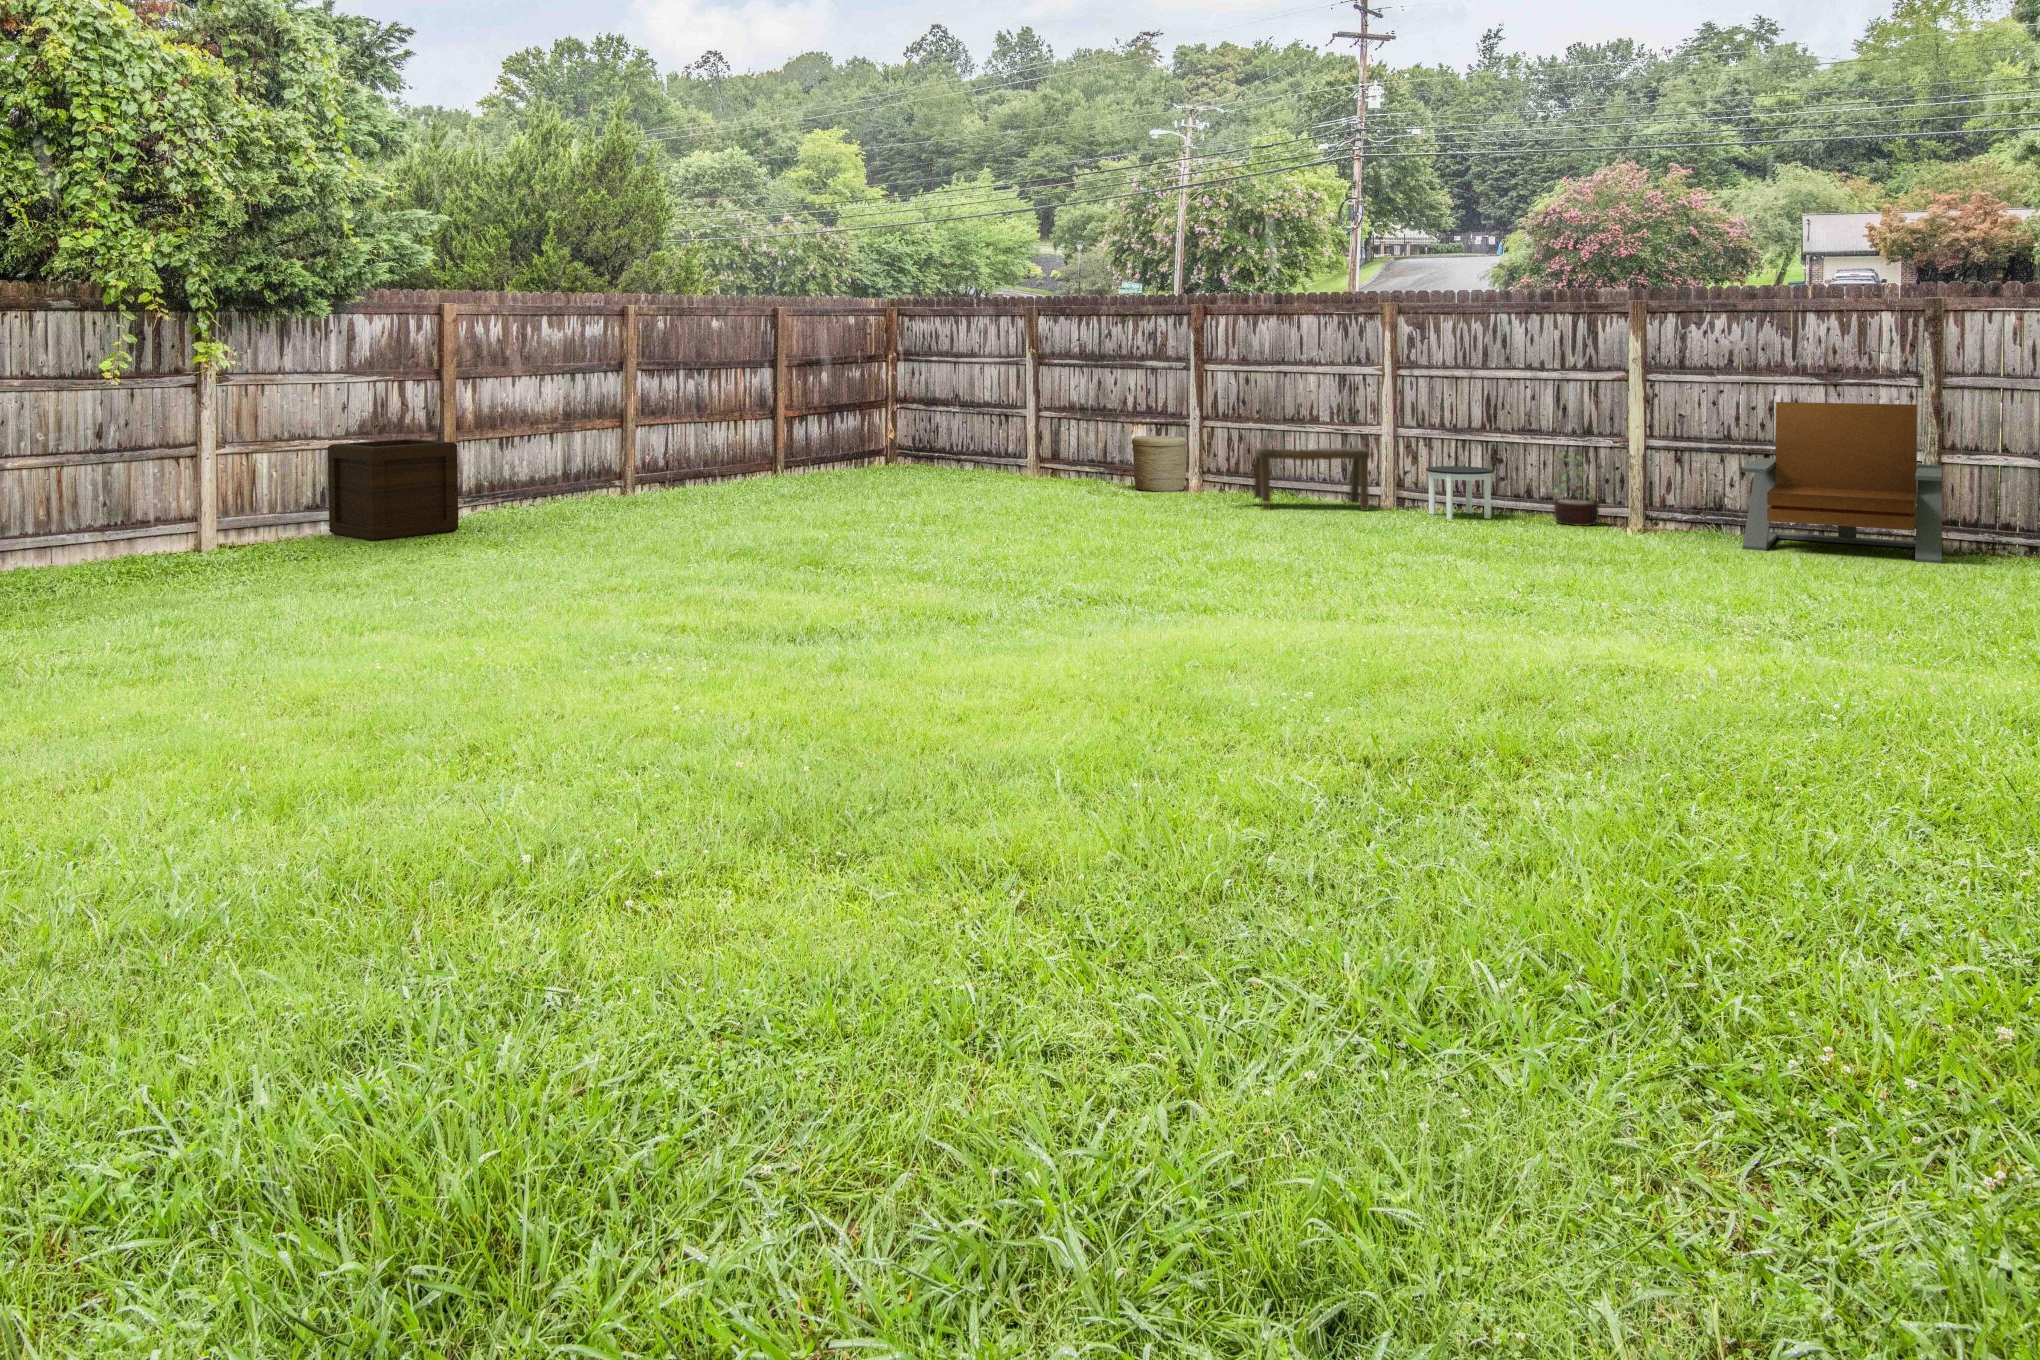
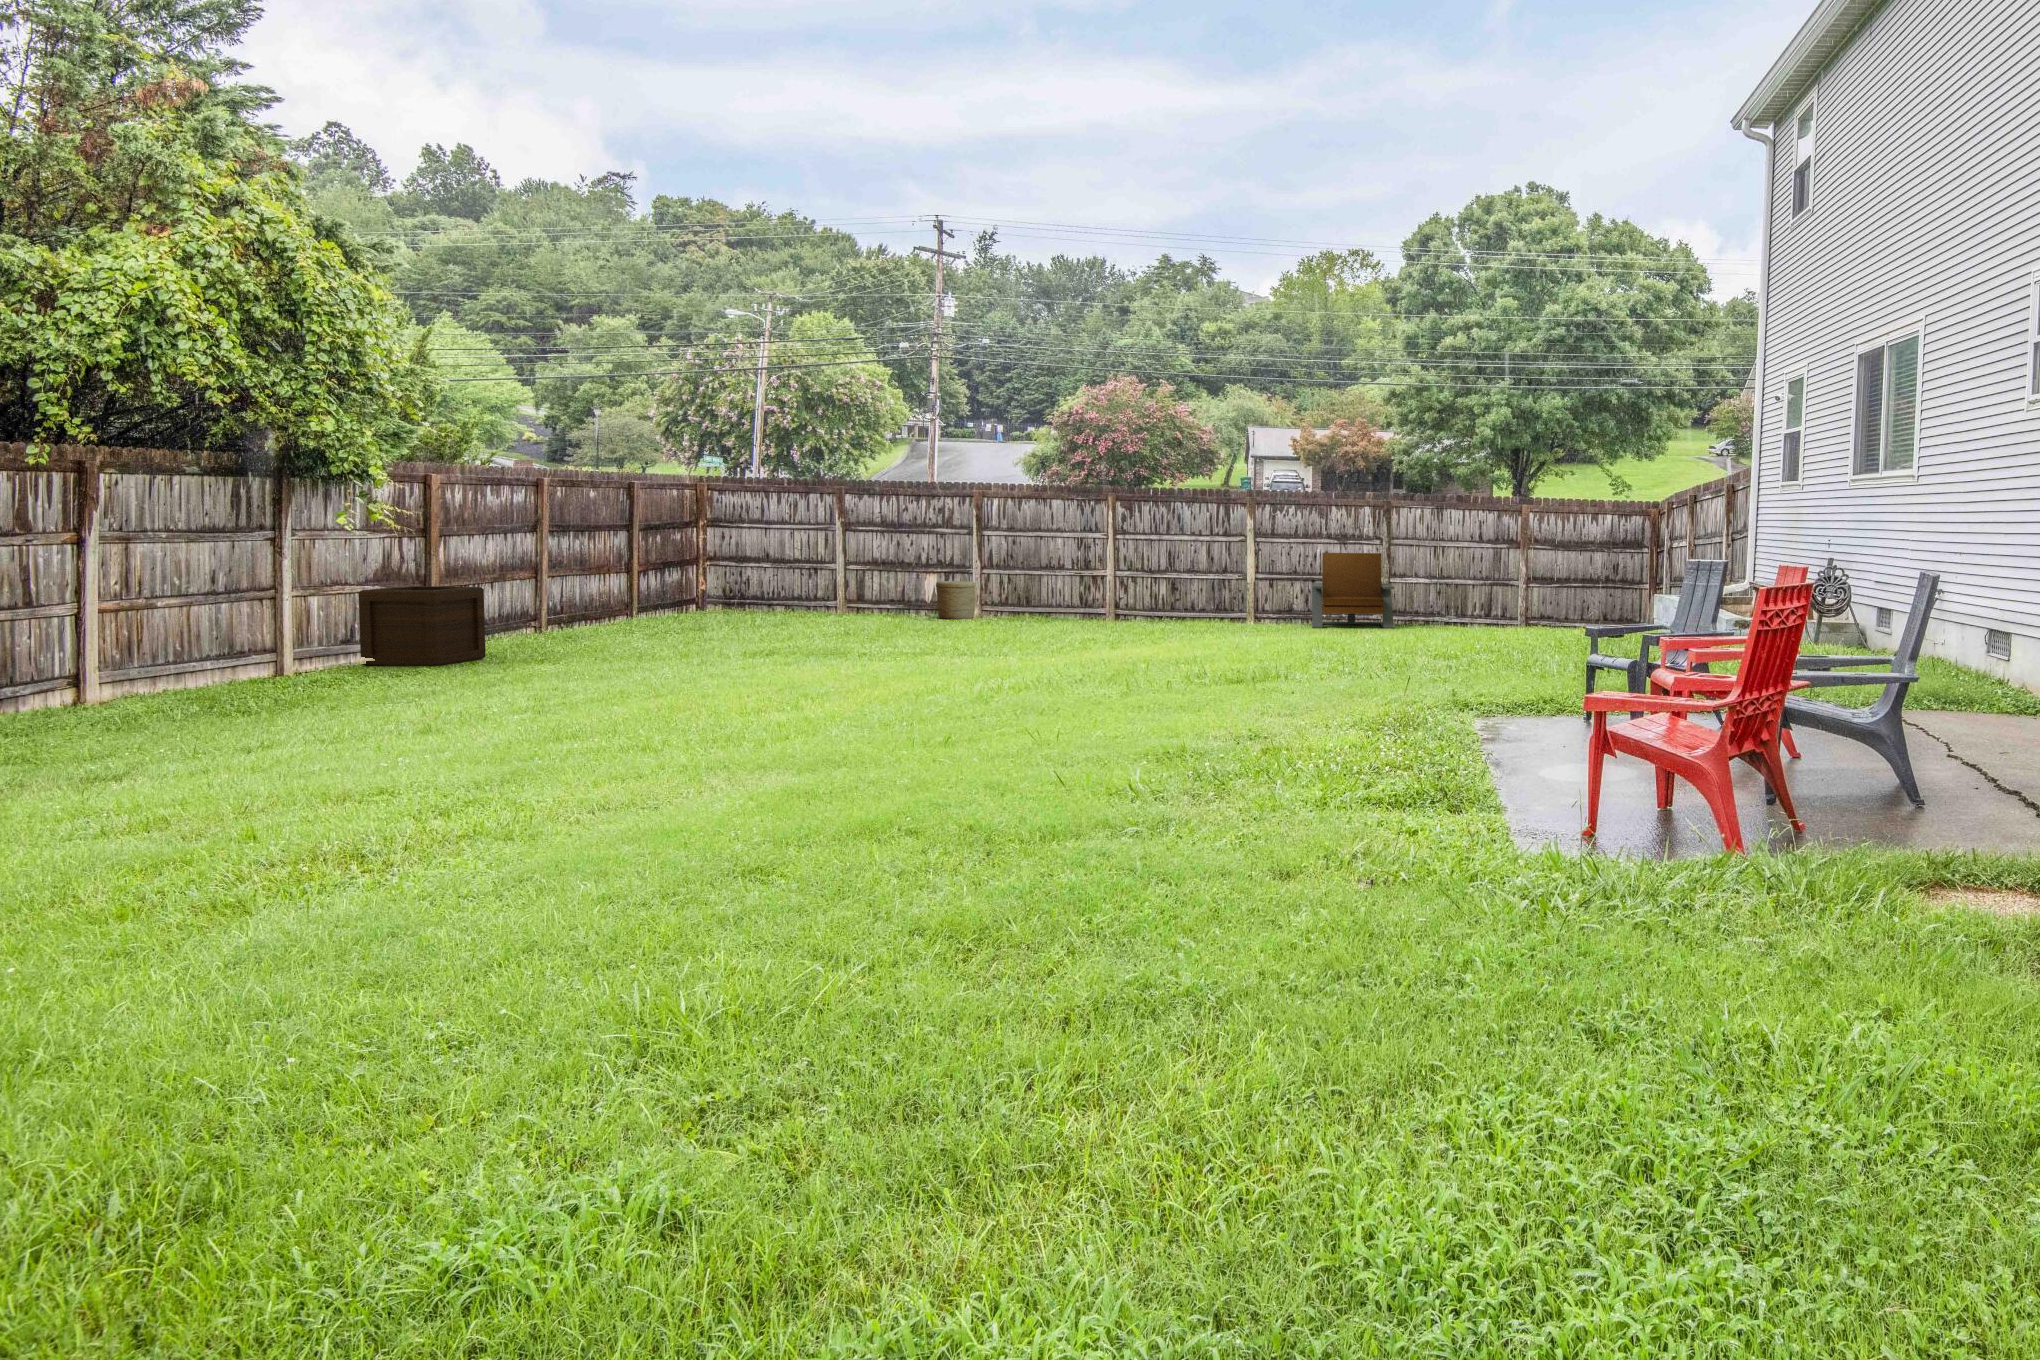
bench: present [1254,447,1370,511] -> none [1030,584,1106,626]
decorative plant: present [1553,452,1599,526] -> none [1209,582,1236,624]
round table: present [1426,466,1493,519] -> none [1140,594,1178,625]

